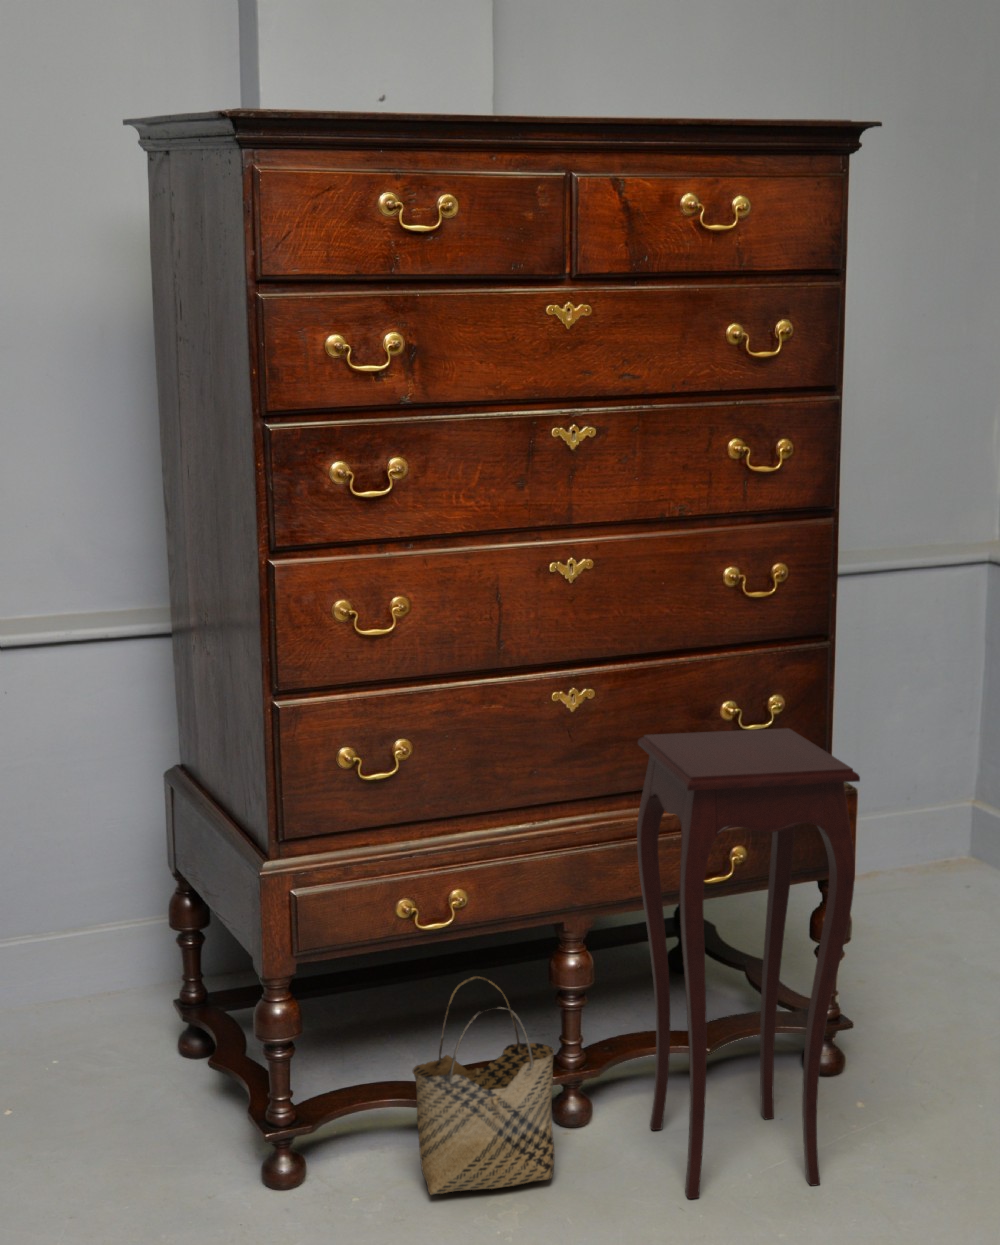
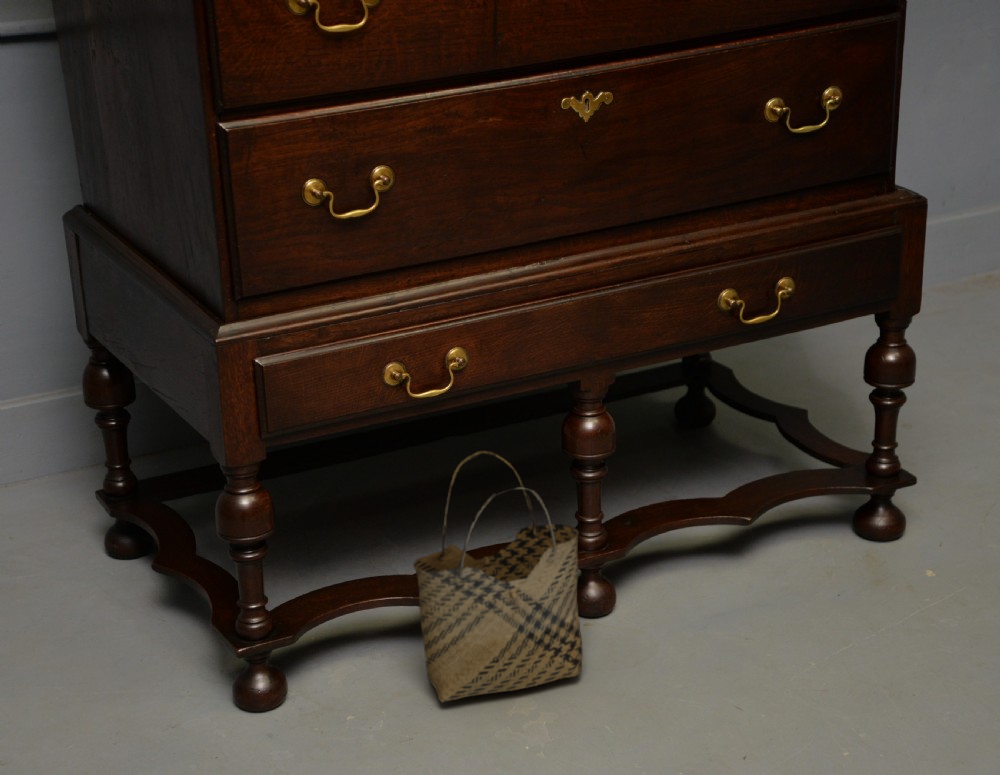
side table: present [637,728,860,1199] -> none [671,131,961,687]

